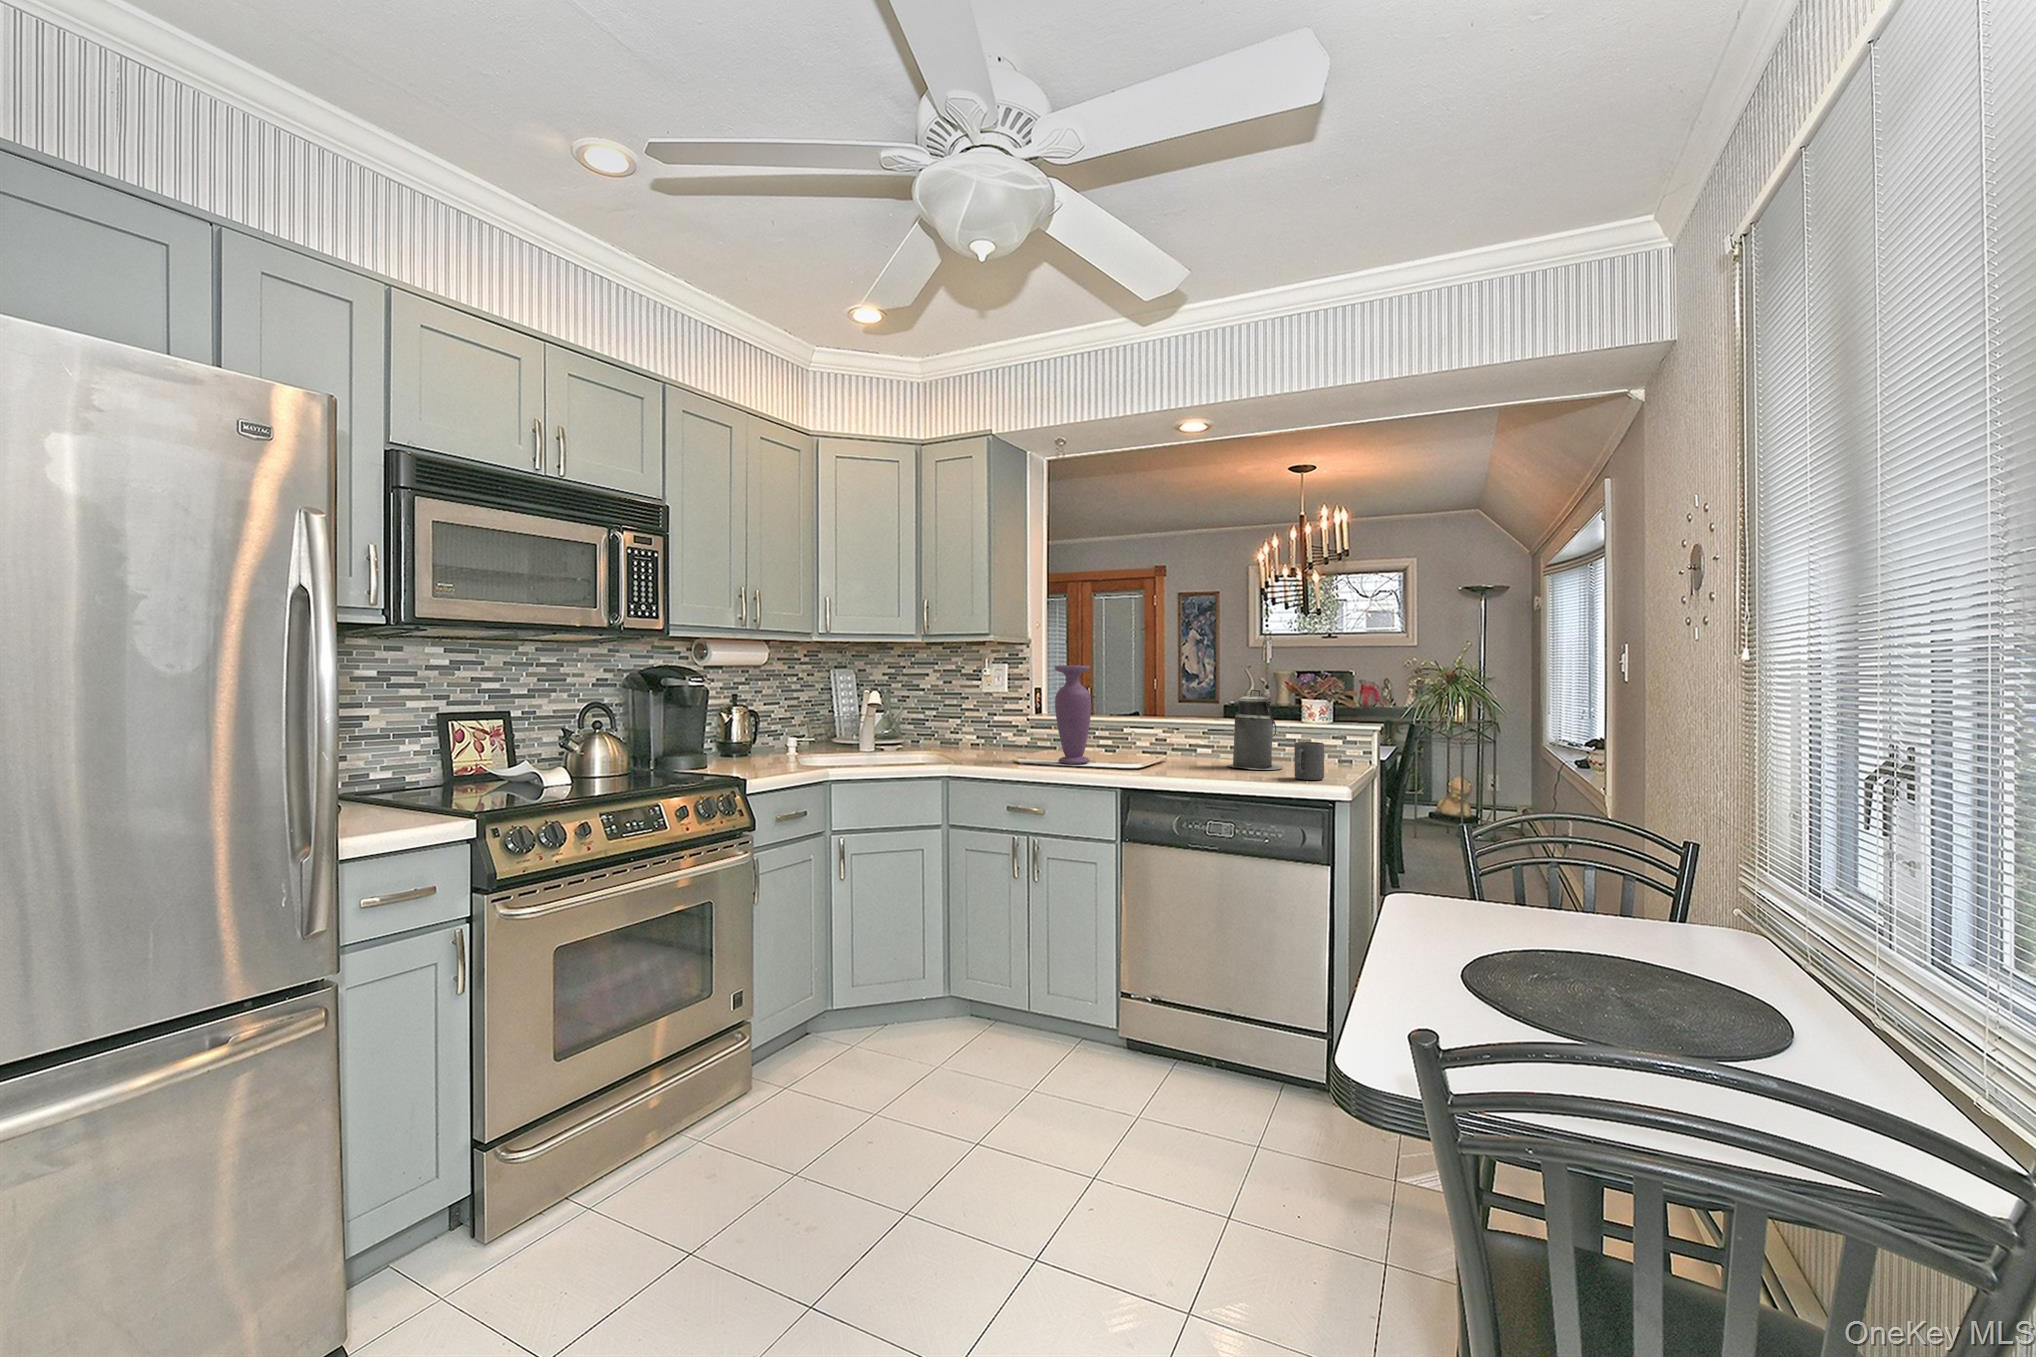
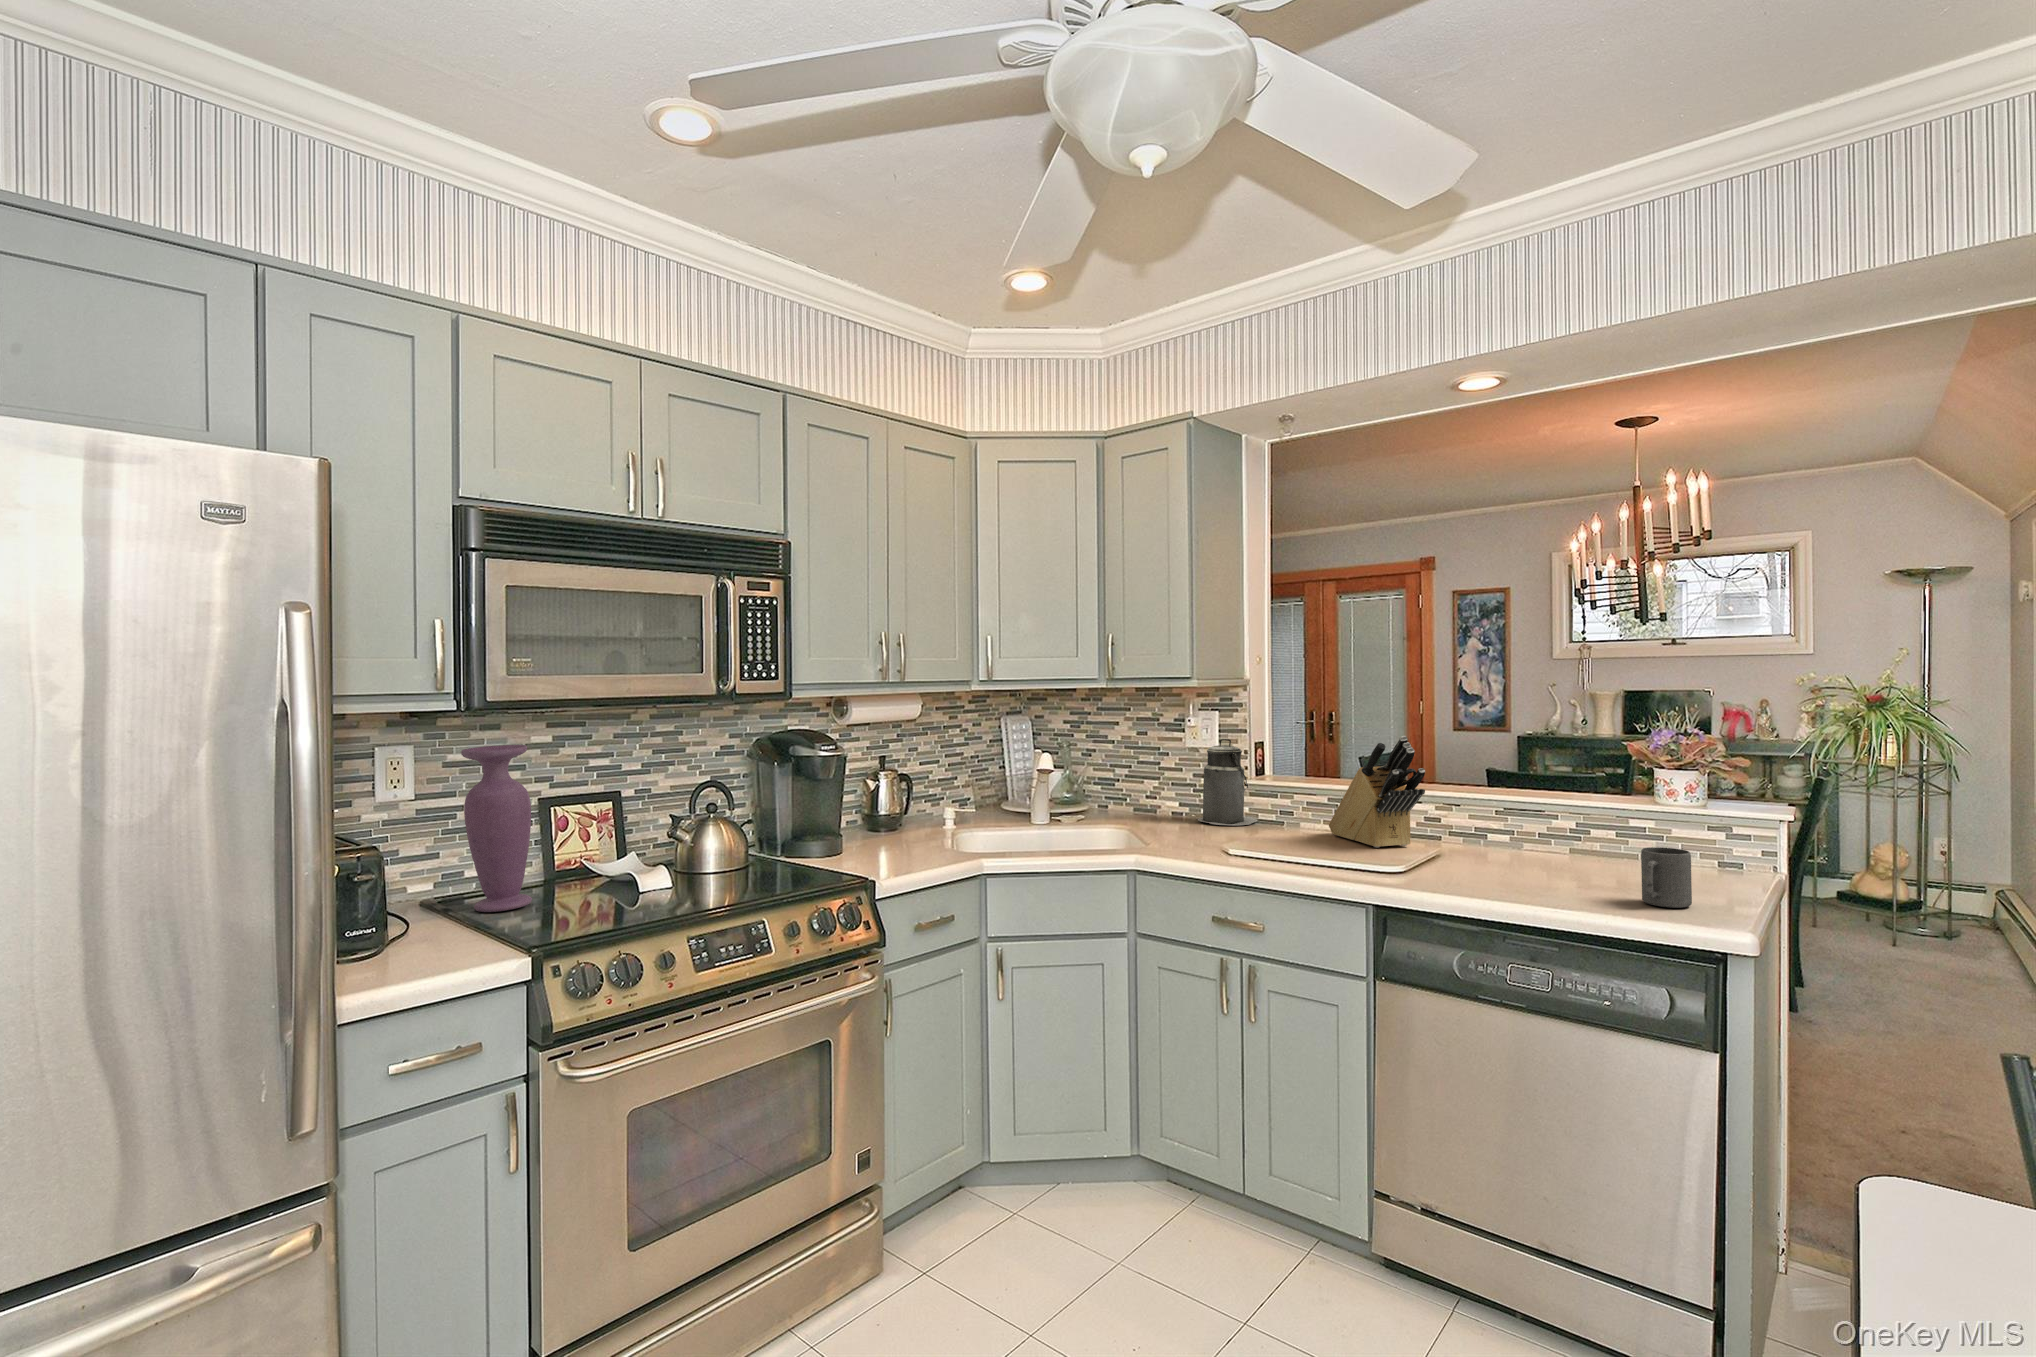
vase: present [1055,665,1091,764] -> present [461,745,532,912]
knife block: none [1089,676,1158,759] -> present [1329,736,1425,848]
canister: present [1227,690,1283,770] -> present [1197,739,1257,825]

